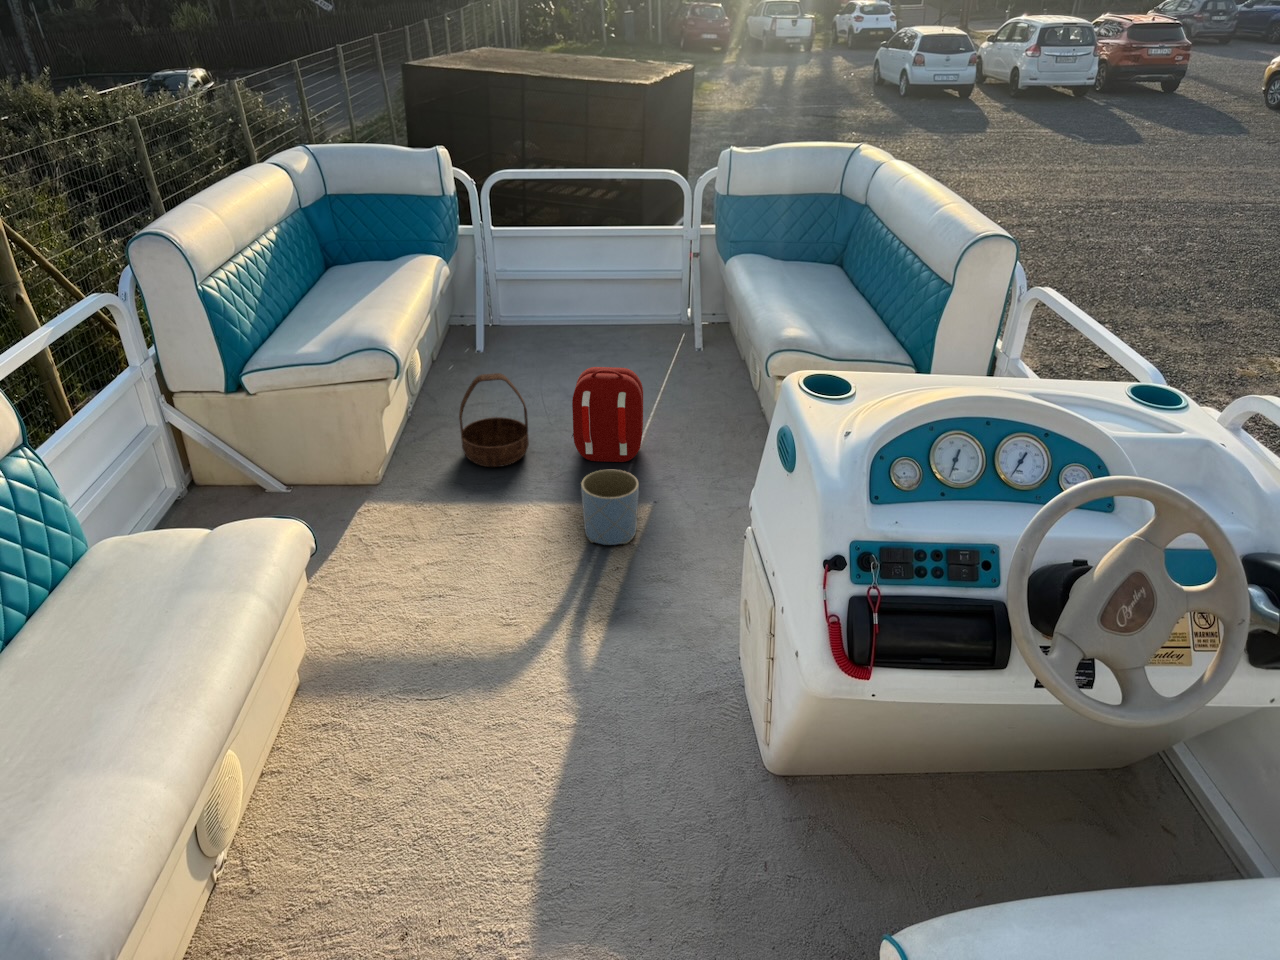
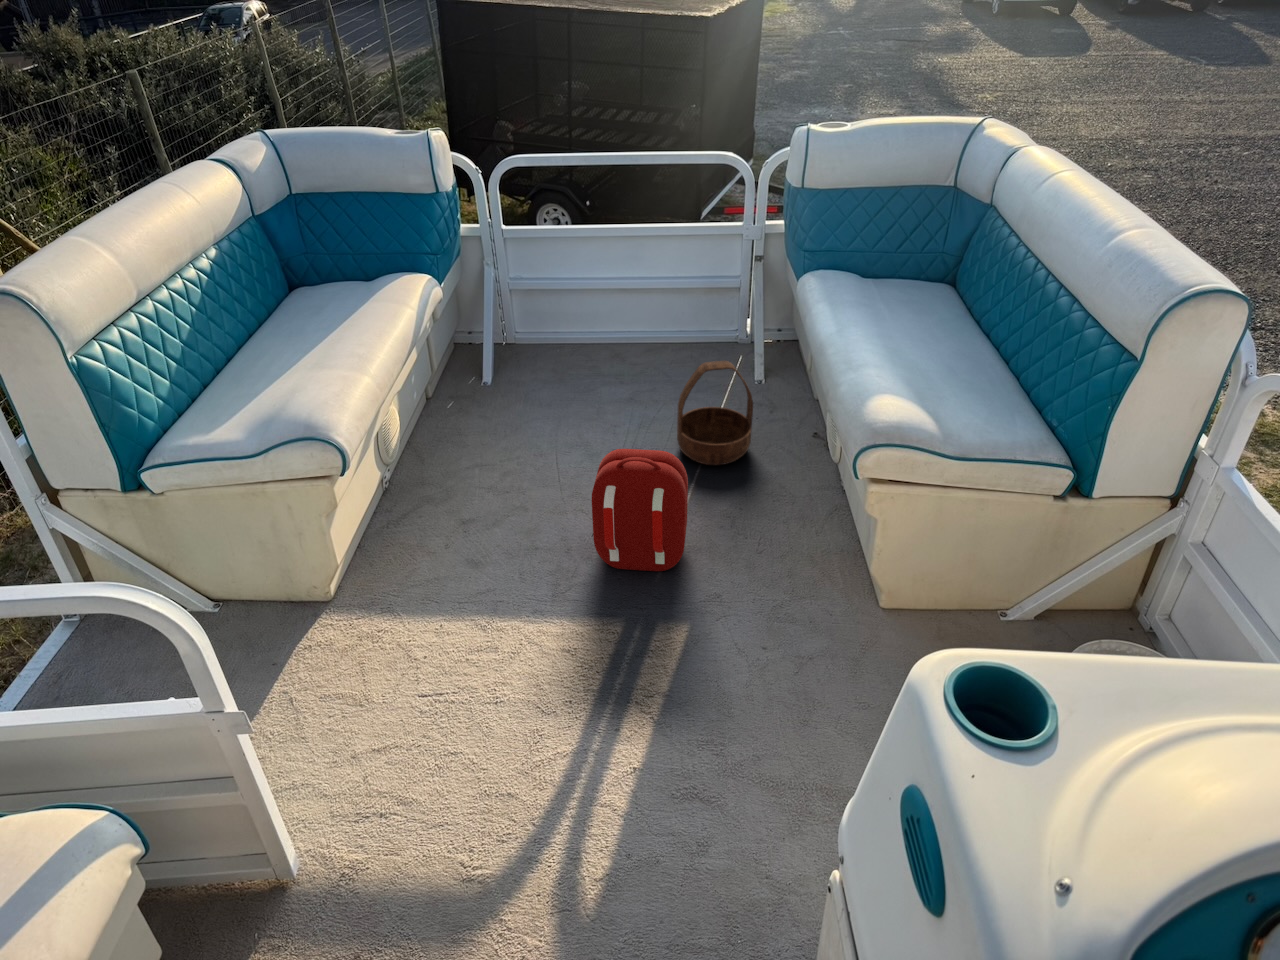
basket: present [459,373,529,467] -> present [677,361,753,465]
planter: present [581,469,639,545] -> none [596,617,677,727]

